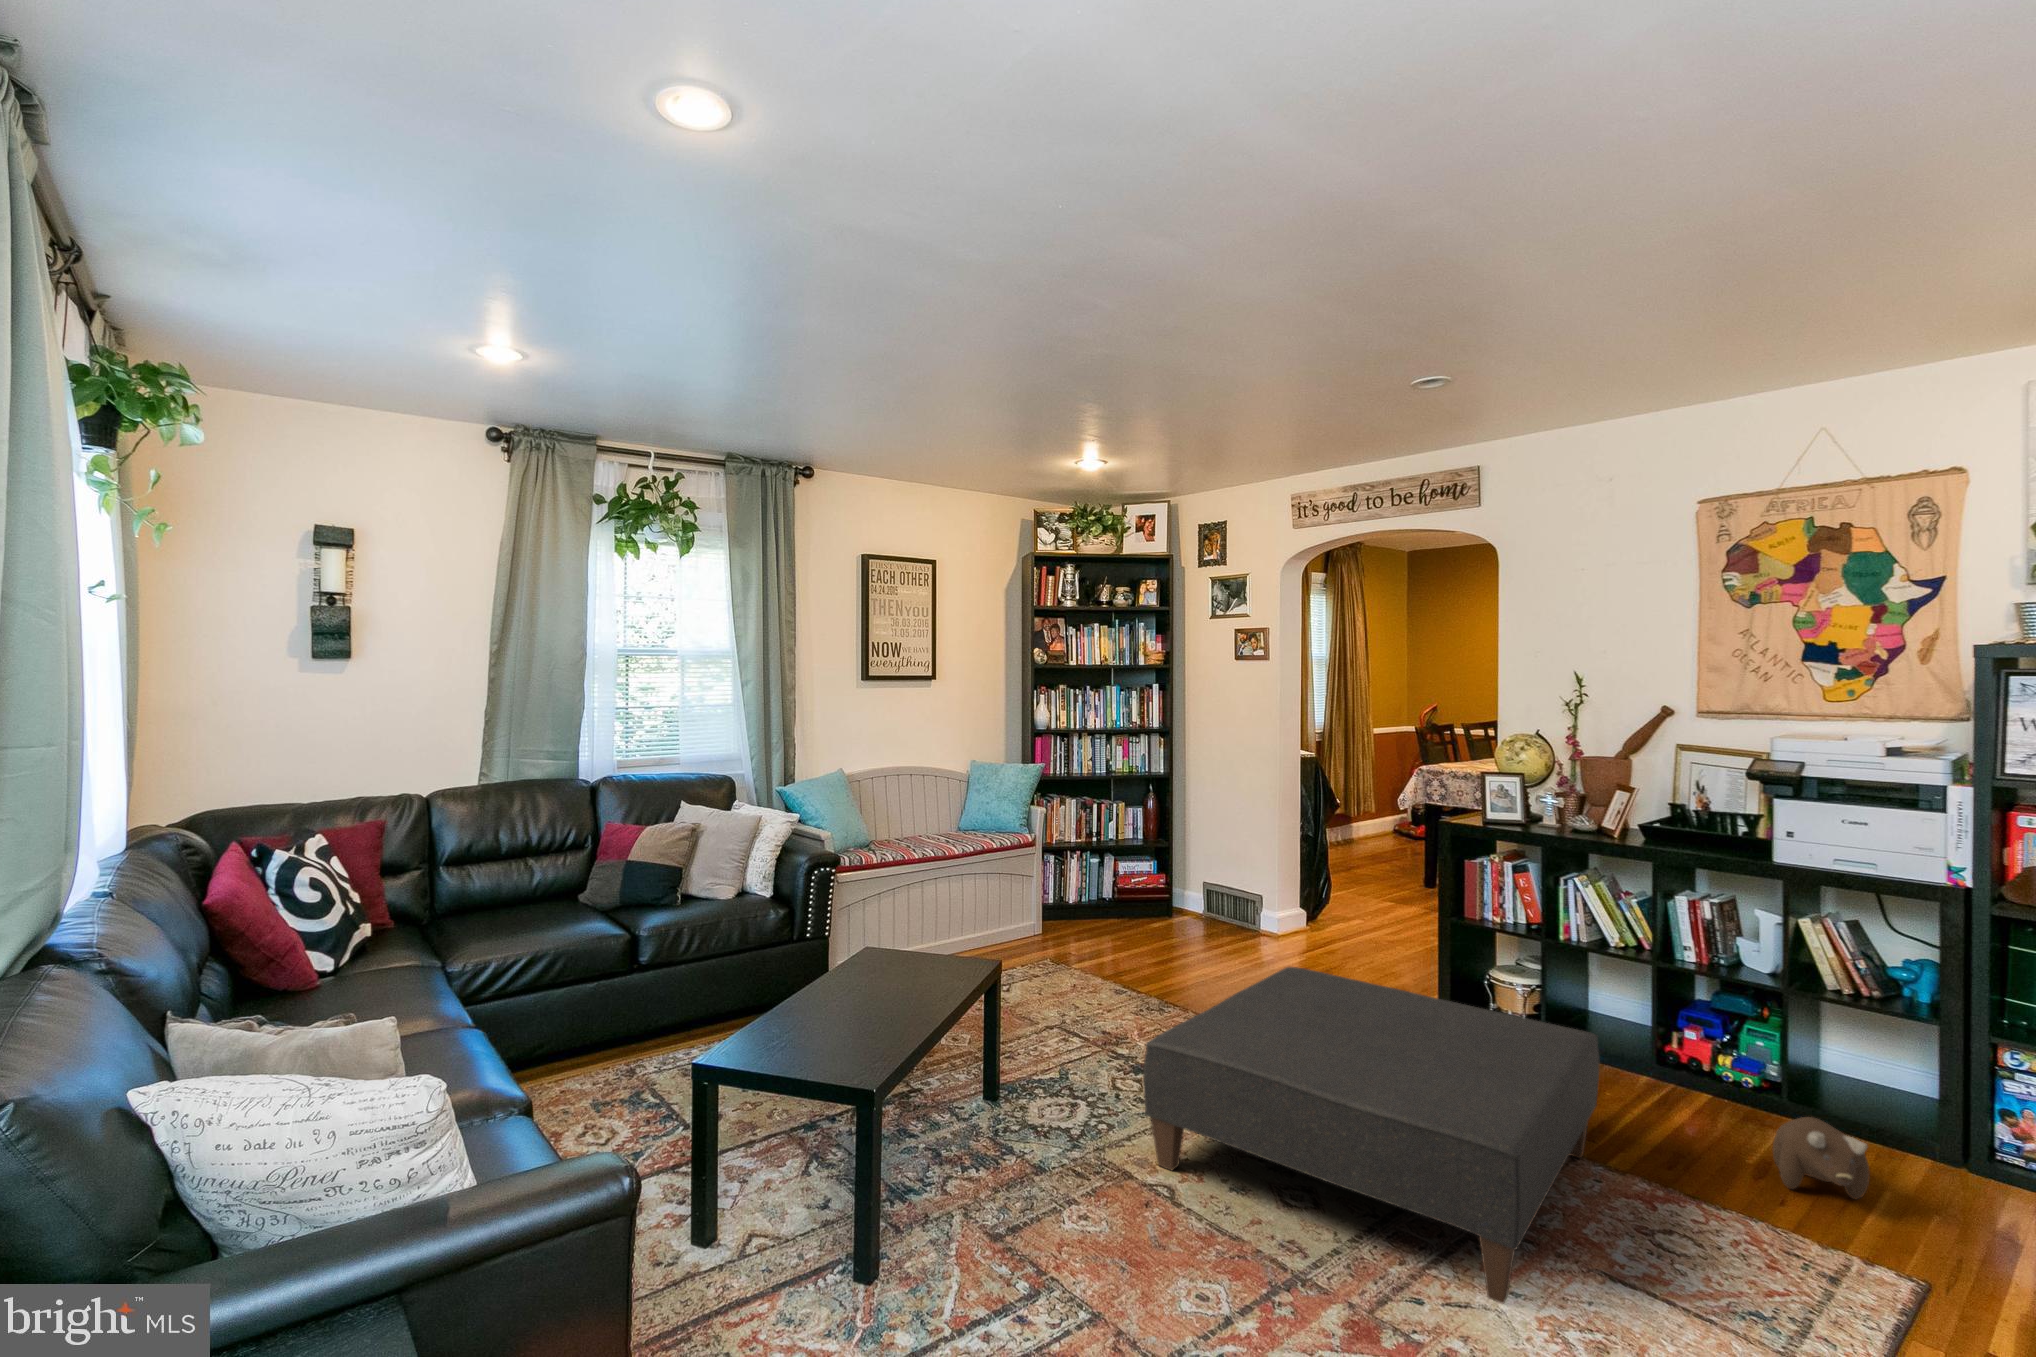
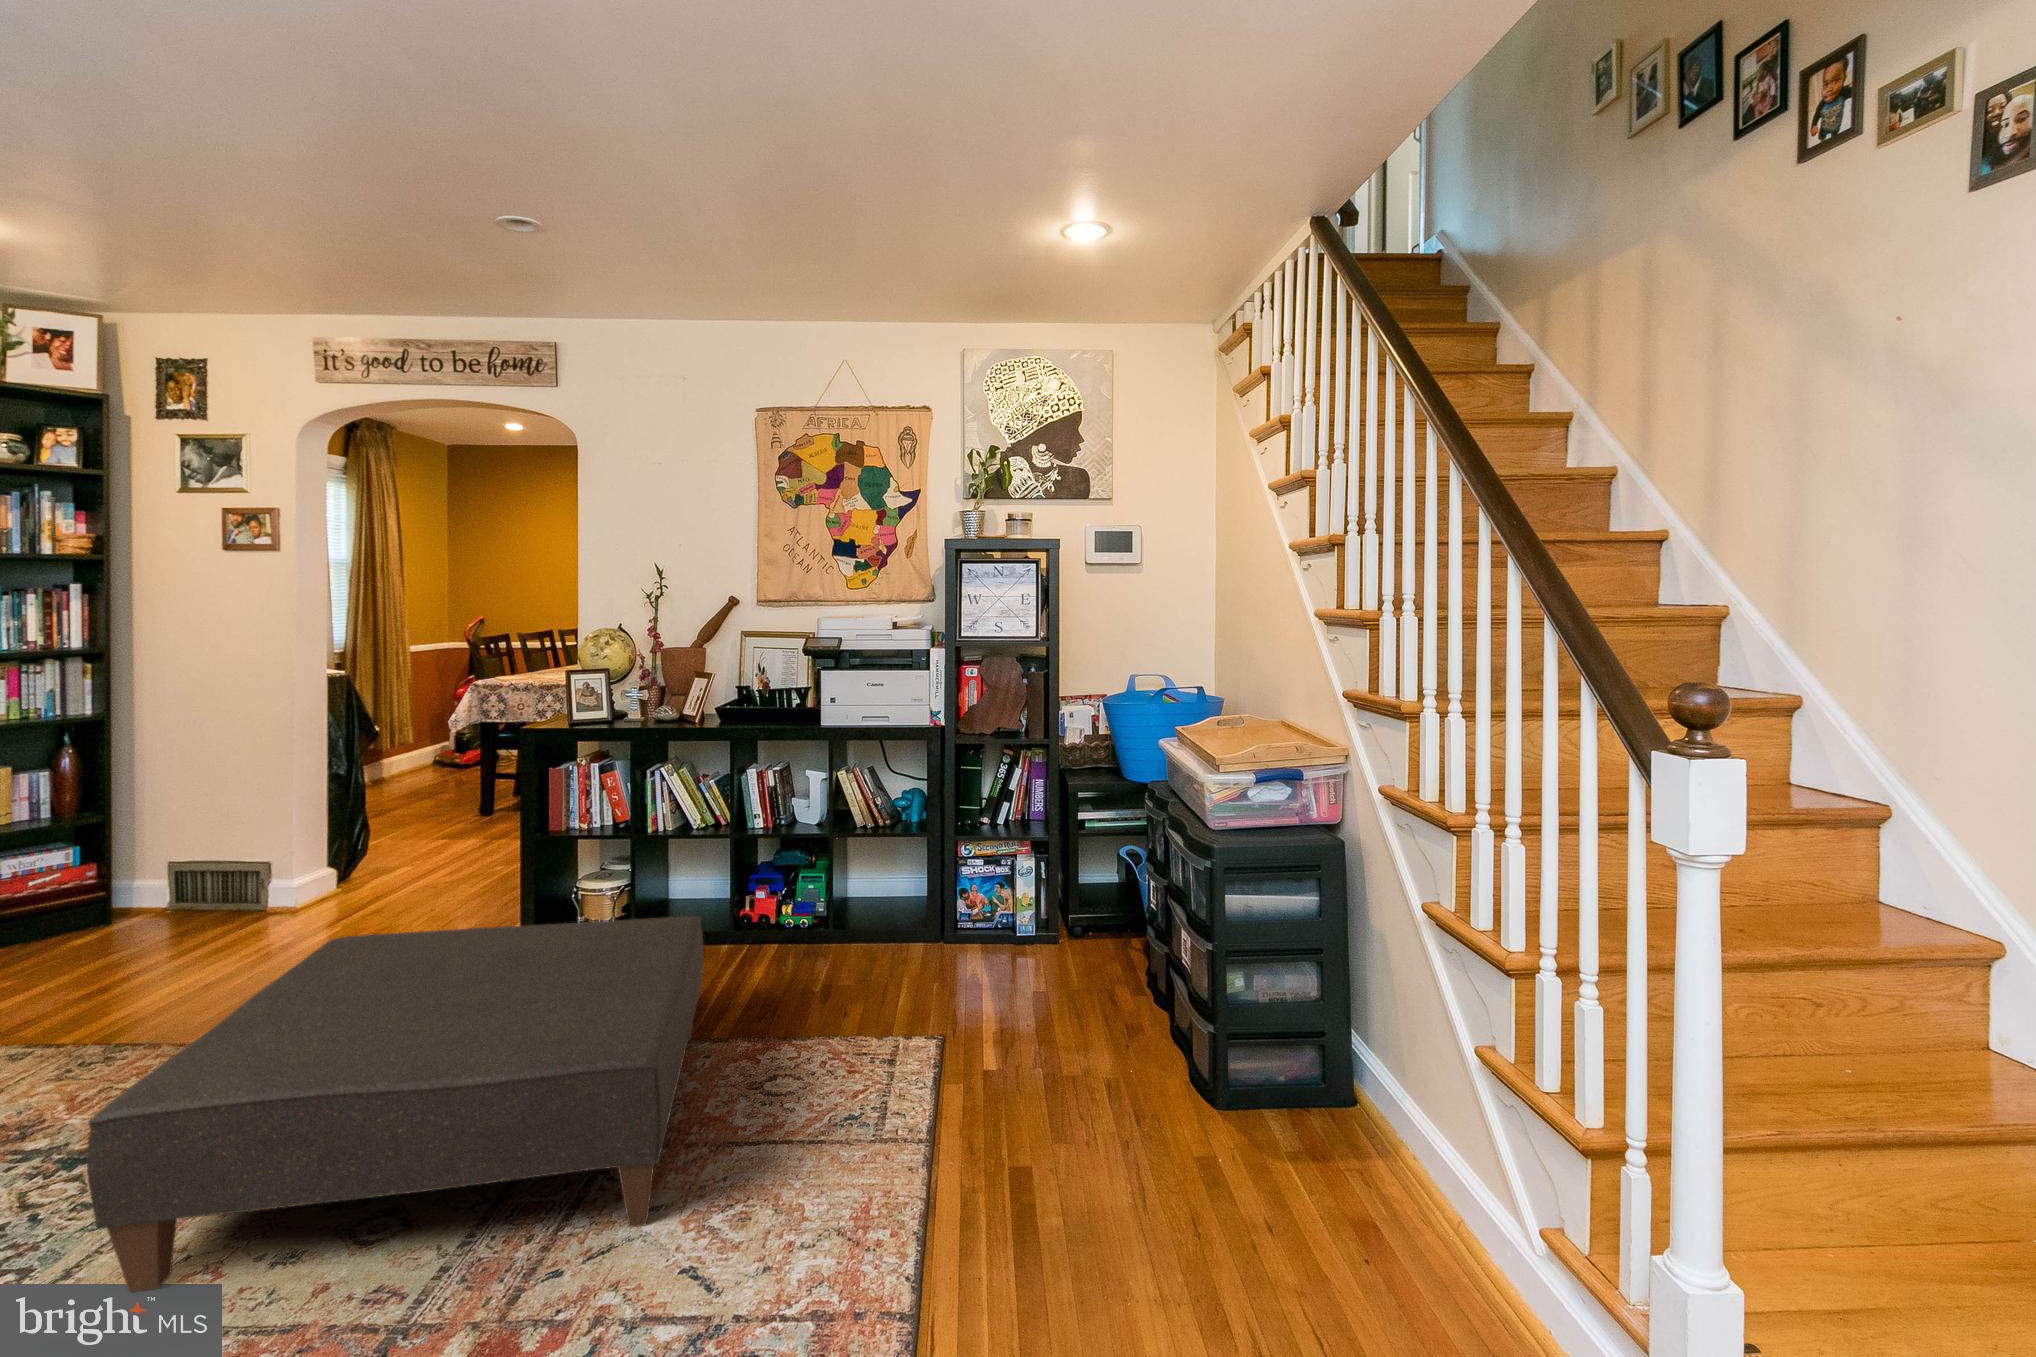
plush toy: present [1773,1117,1870,1199] -> none [834,935,899,1000]

